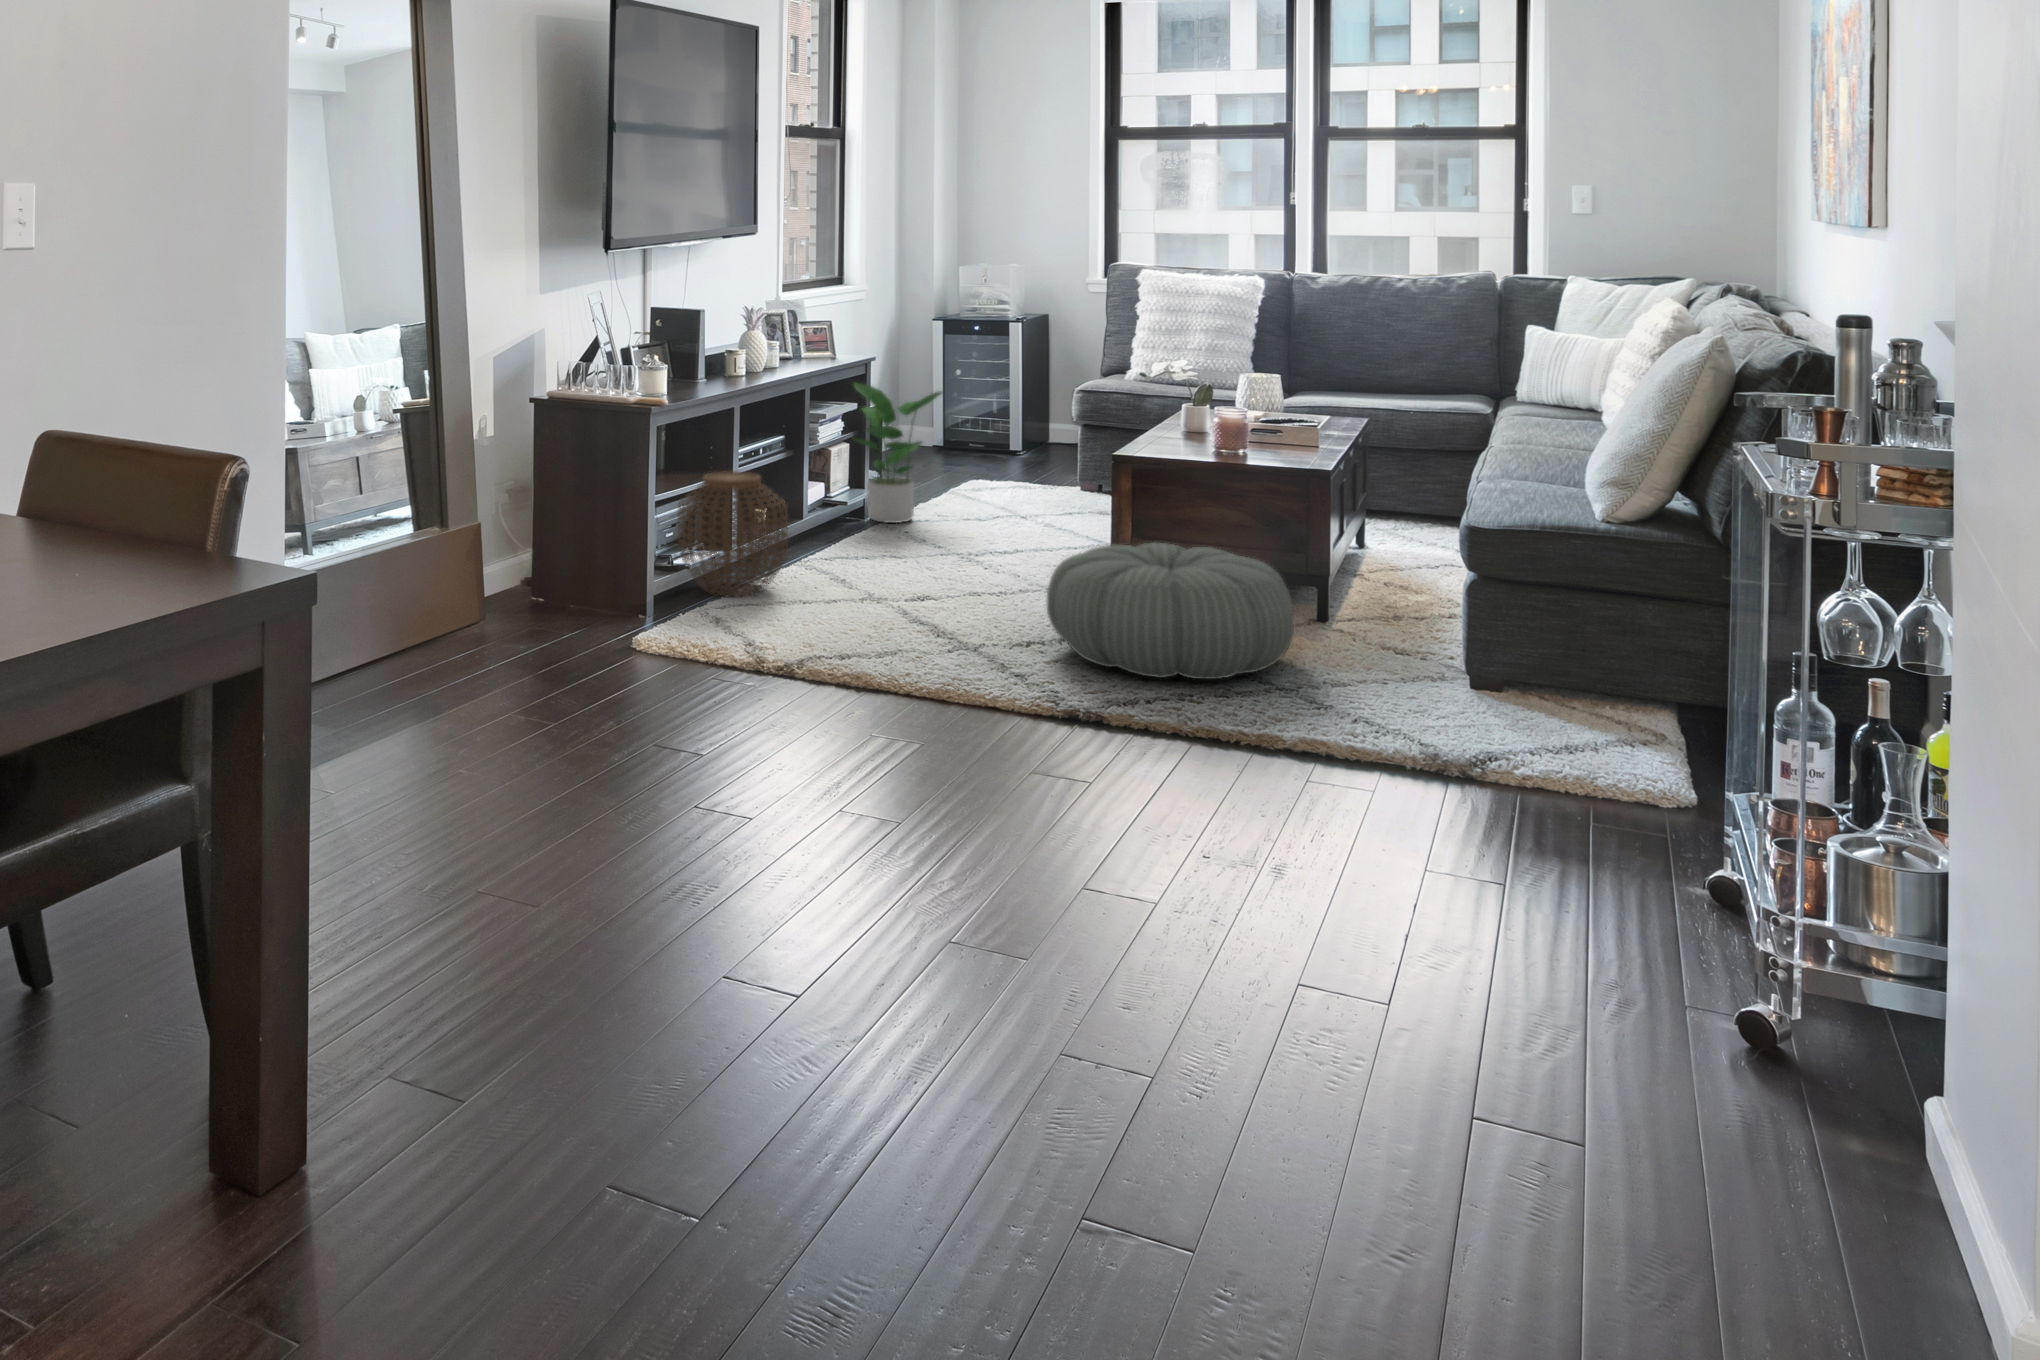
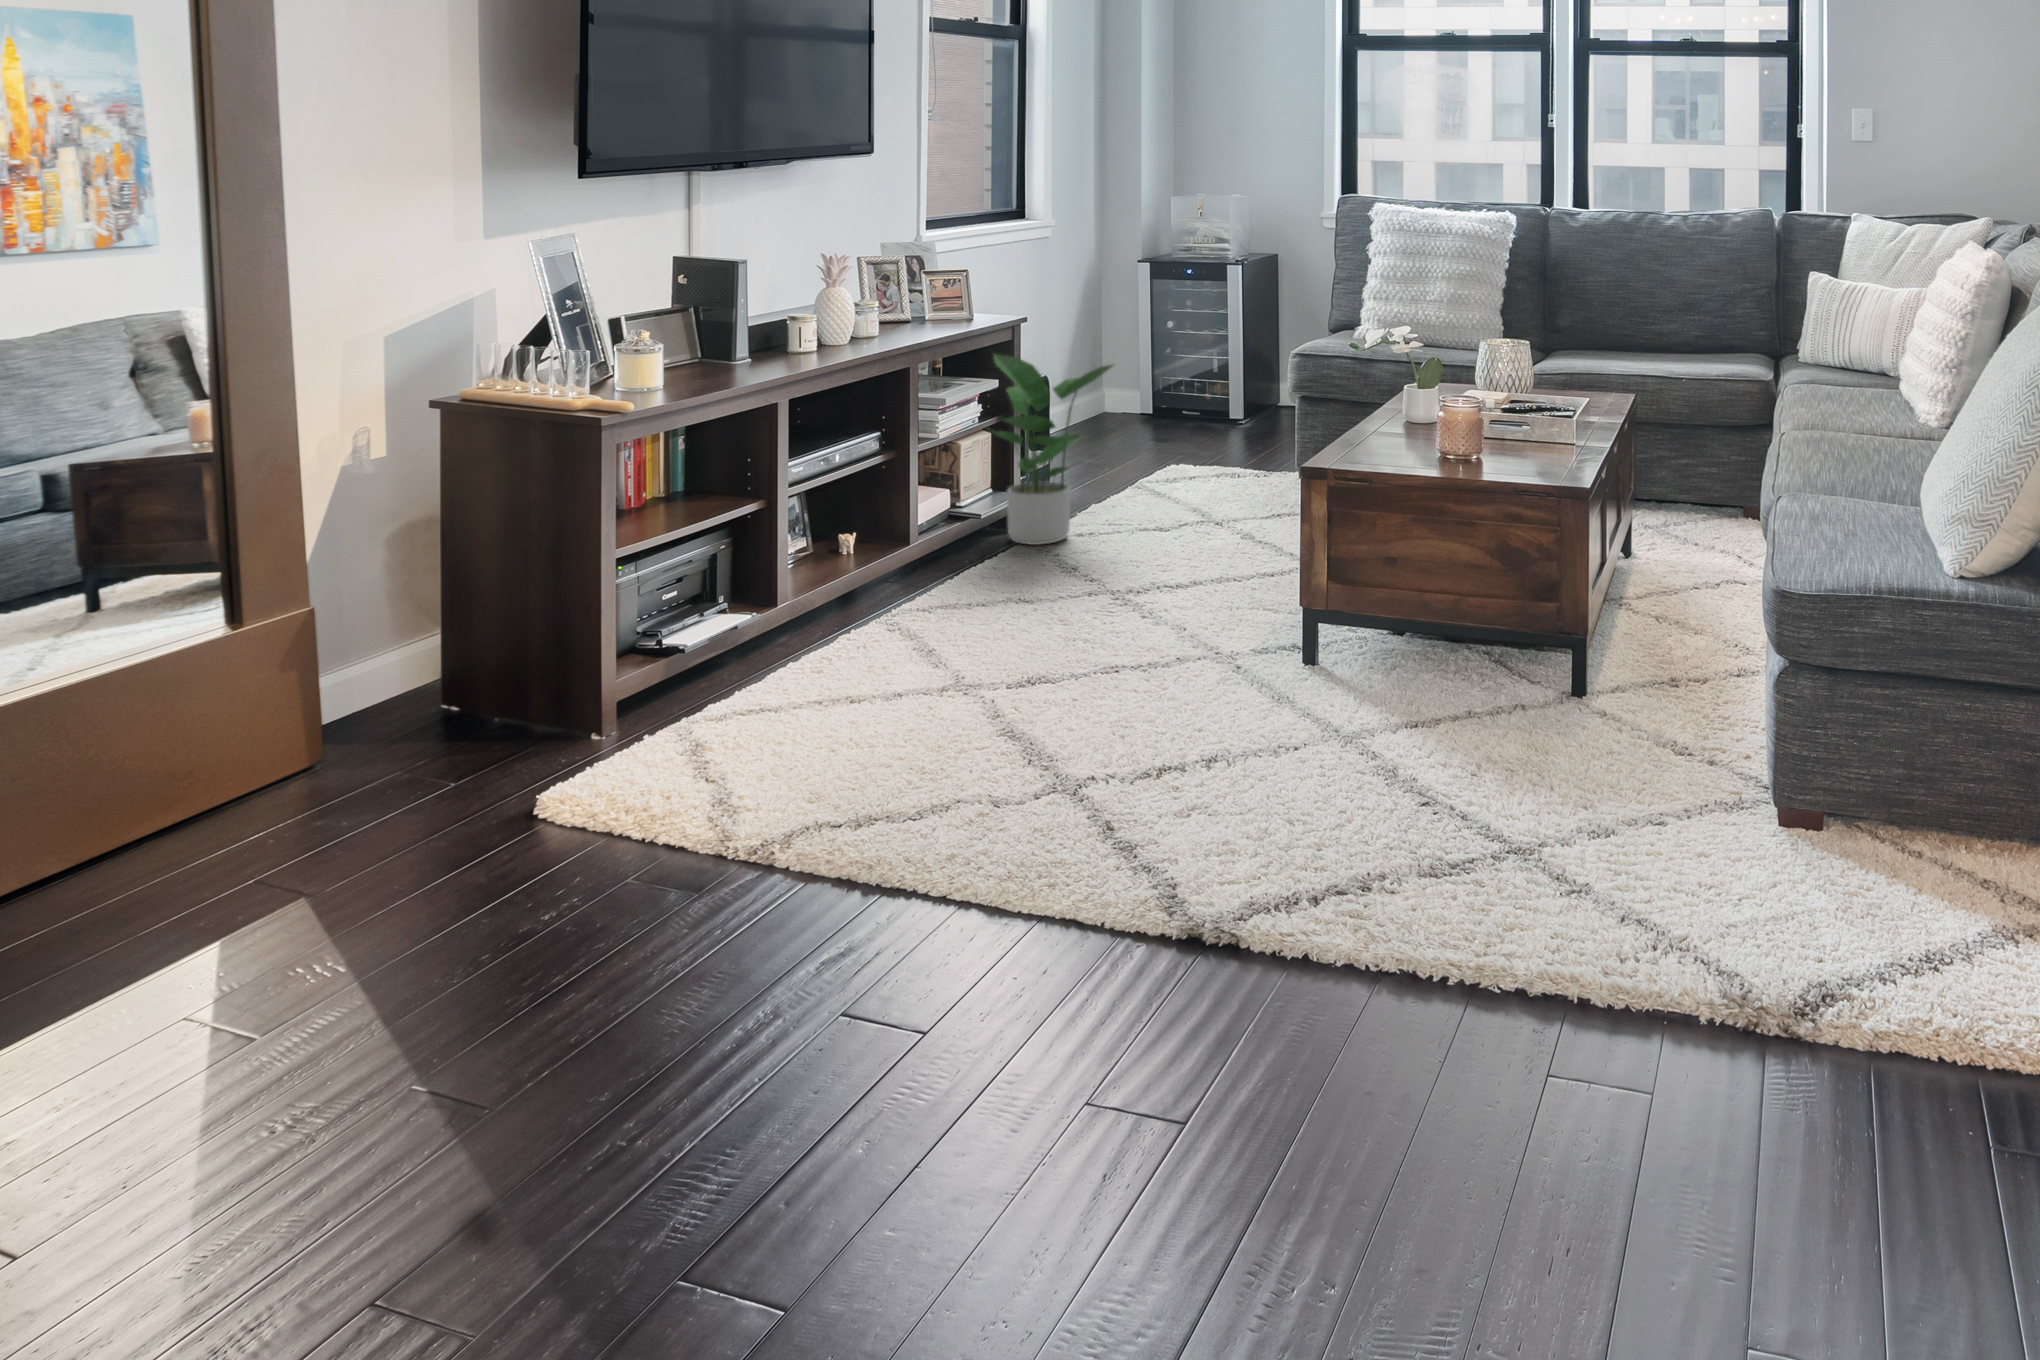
woven basket: present [678,471,788,596] -> none [665,504,841,699]
pouf: present [1047,543,1294,679] -> none [1188,605,1535,833]

